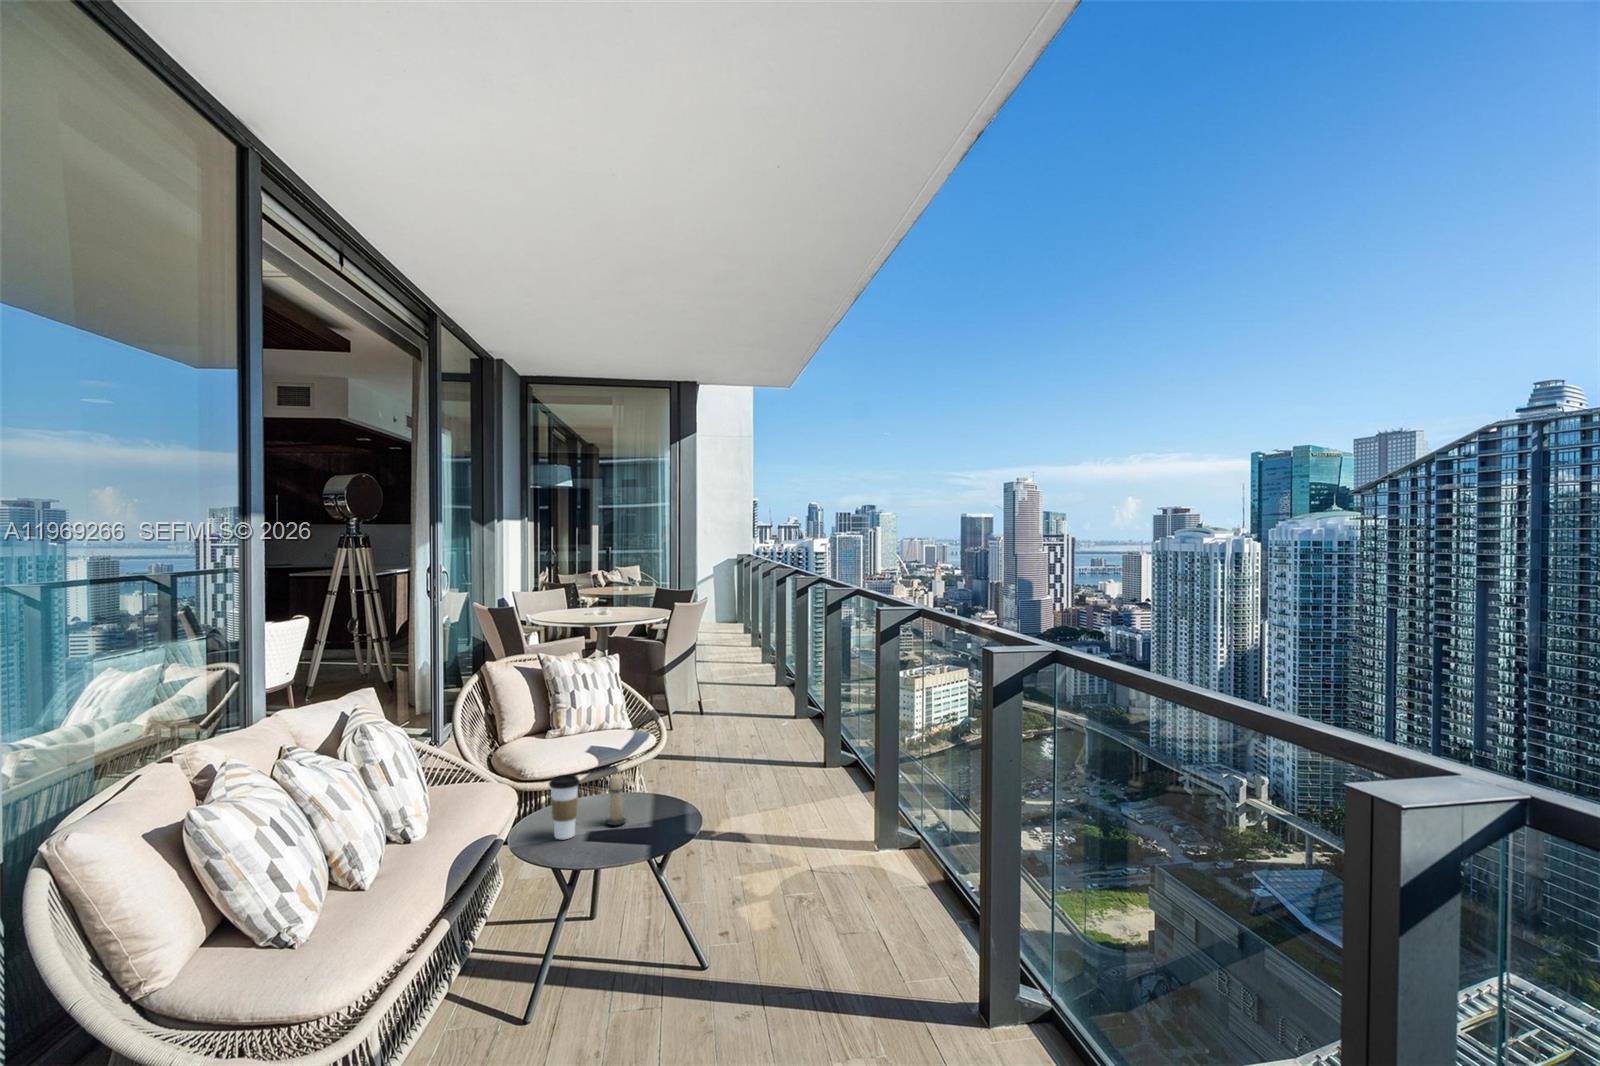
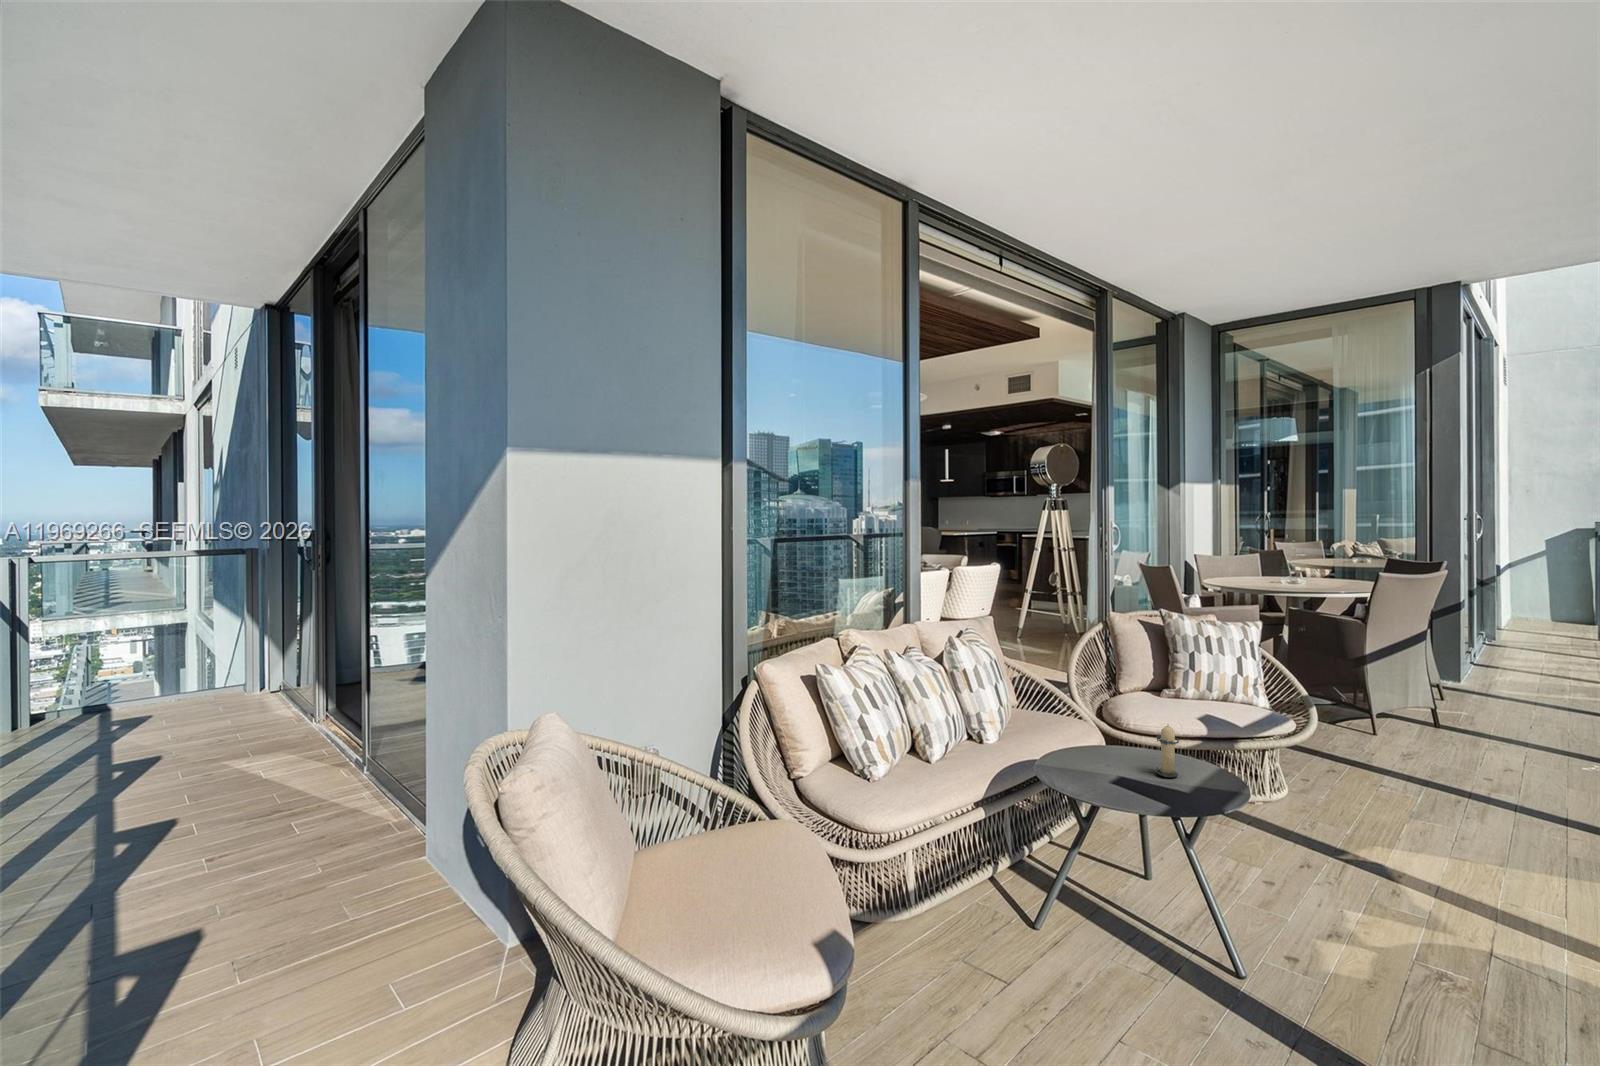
coffee cup: present [549,775,580,839] -> none [1096,714,1127,775]

